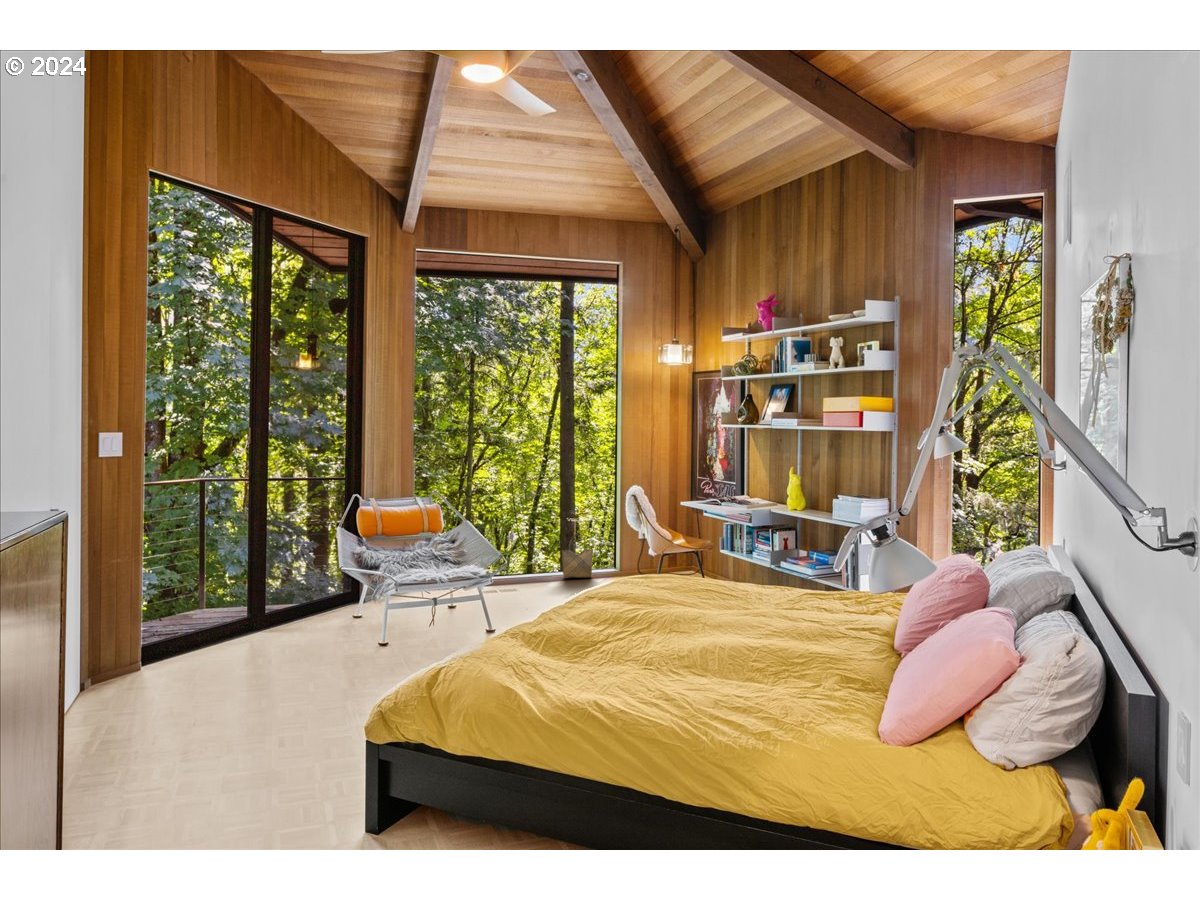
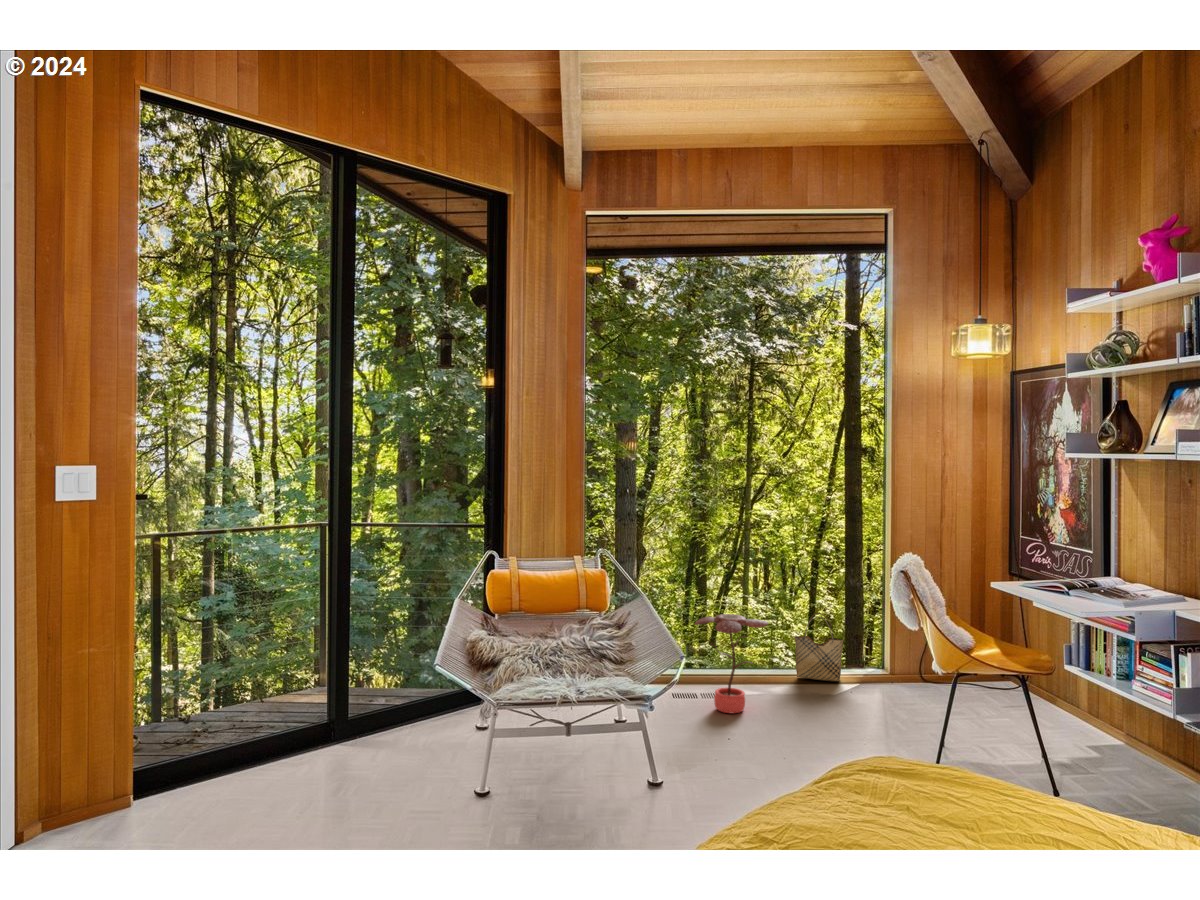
potted plant: none [503,533,551,597] -> present [695,614,768,713]

